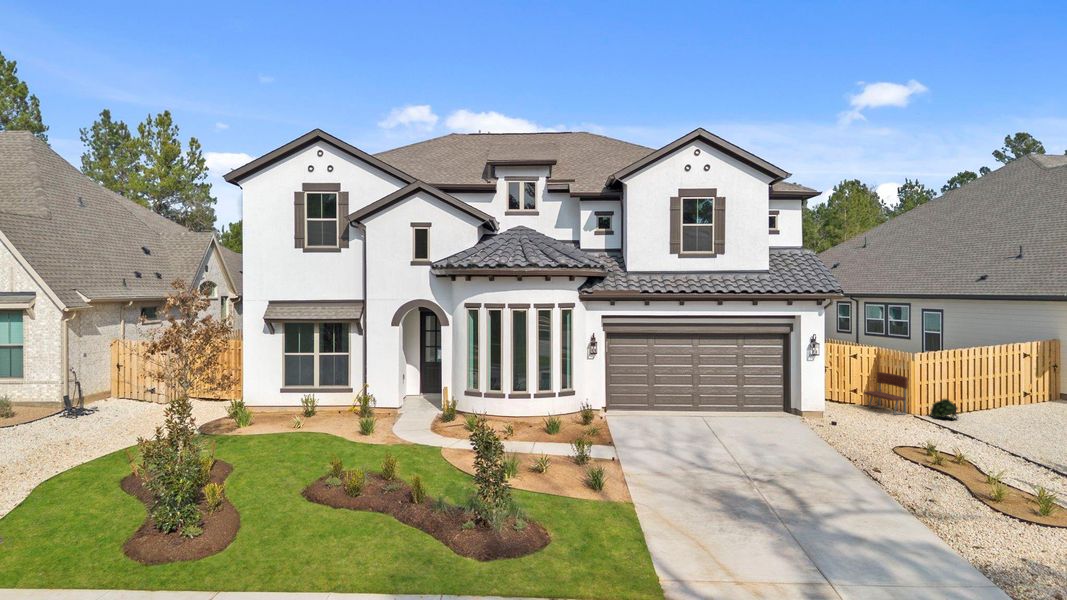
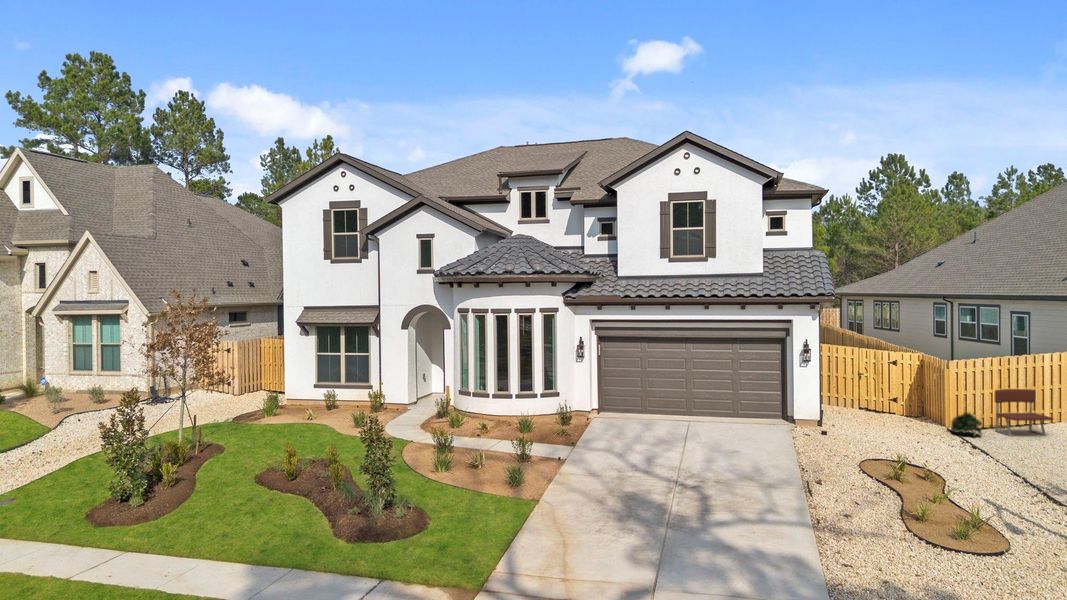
bench: present [864,372,908,415] -> present [994,389,1053,436]

